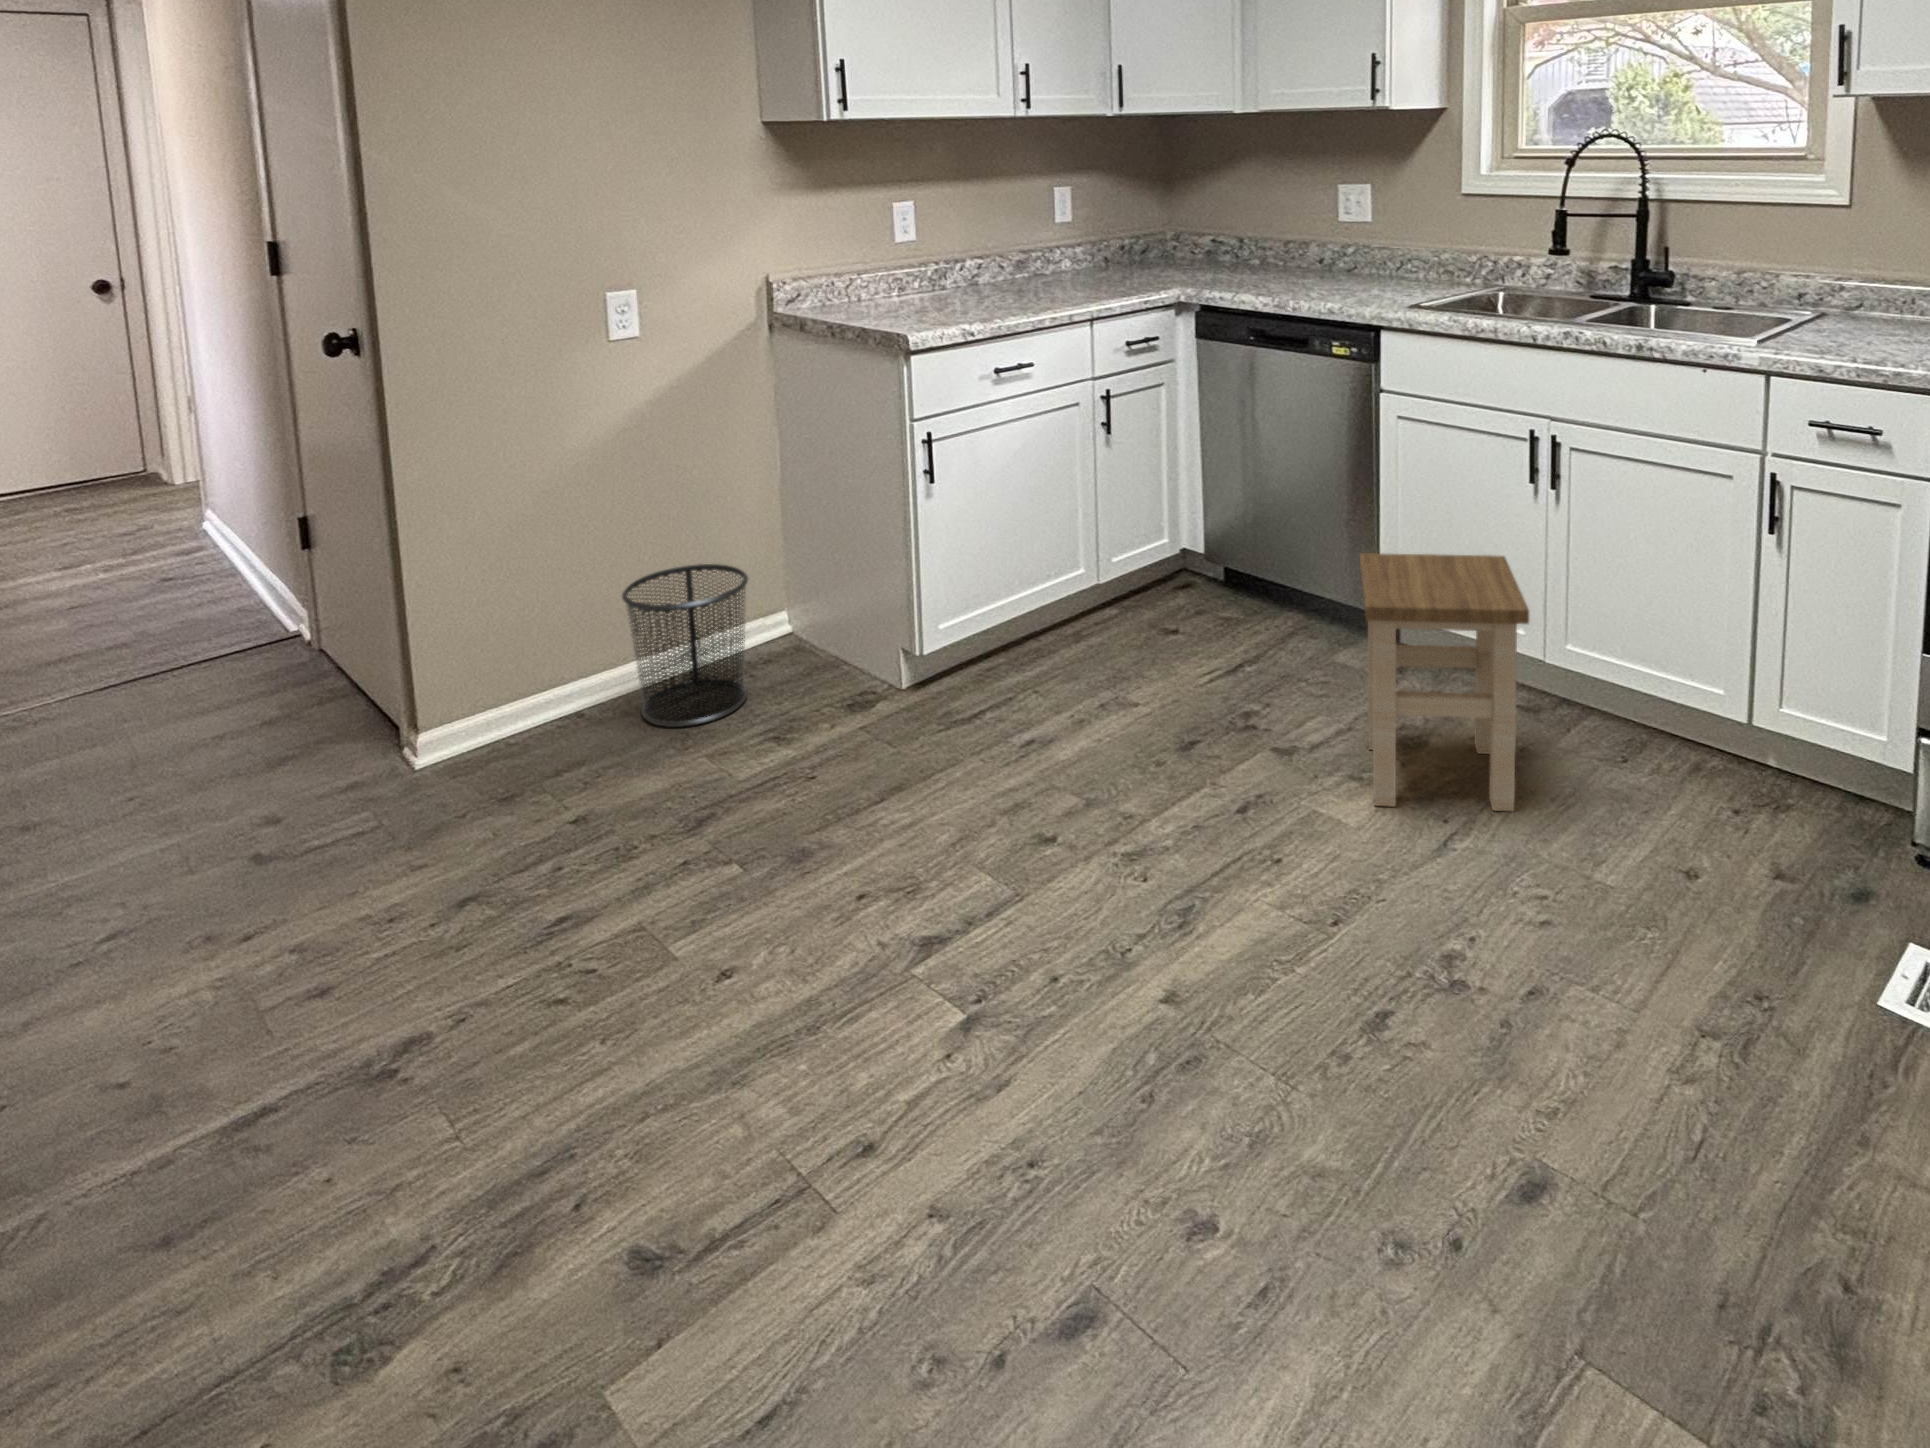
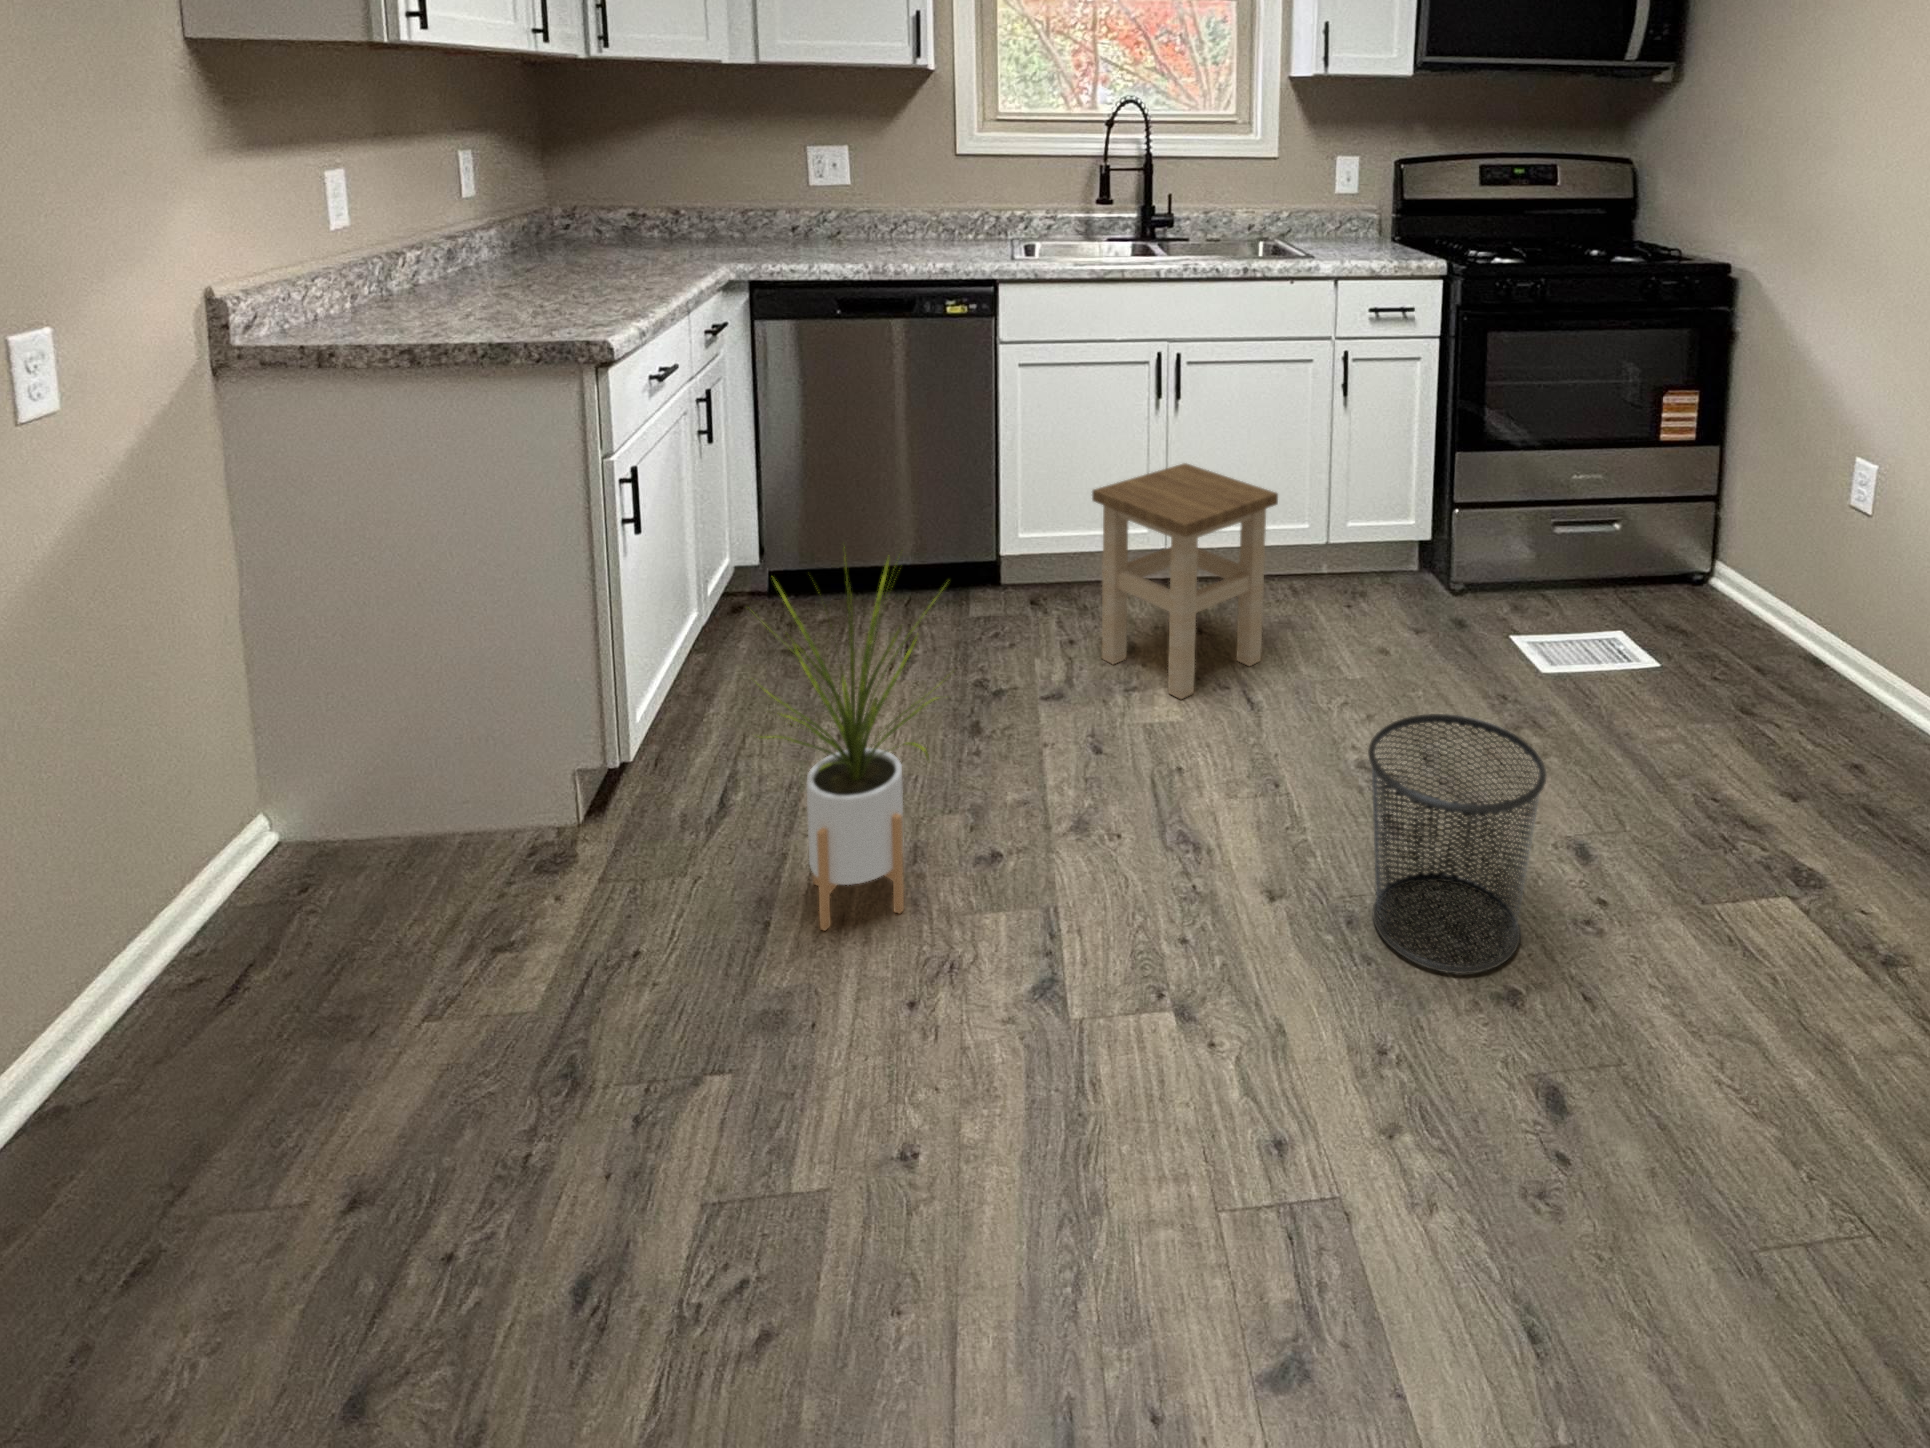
house plant: none [844,513,1016,839] -> present [754,558,941,930]
waste bin: present [622,564,748,727] -> present [1368,714,1547,973]

